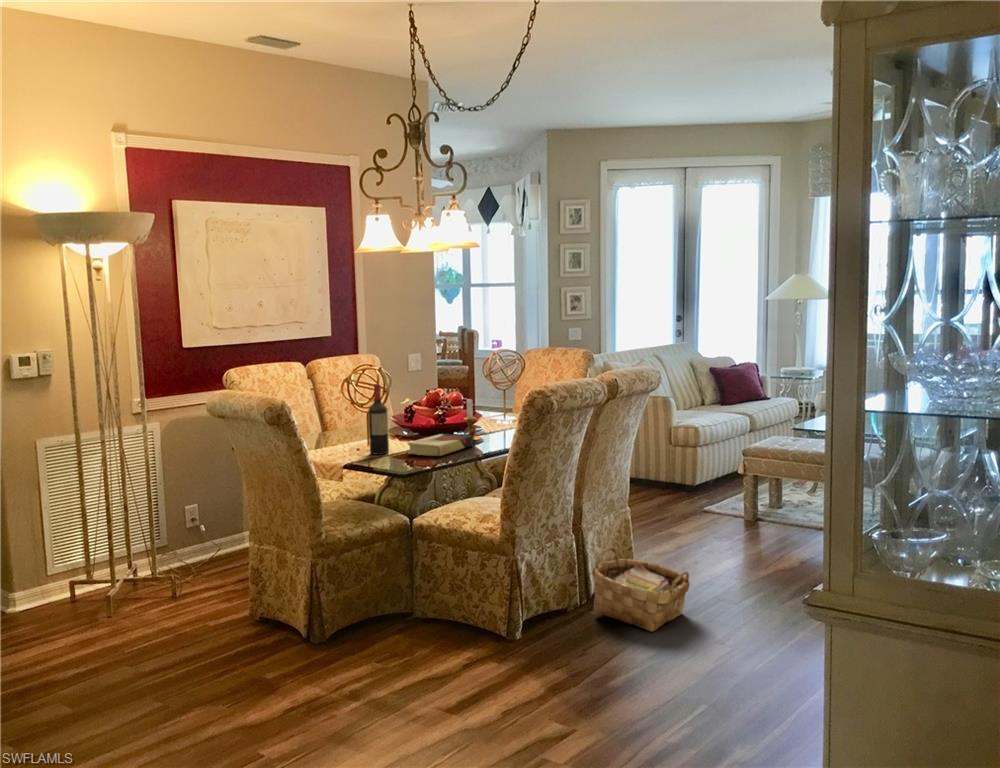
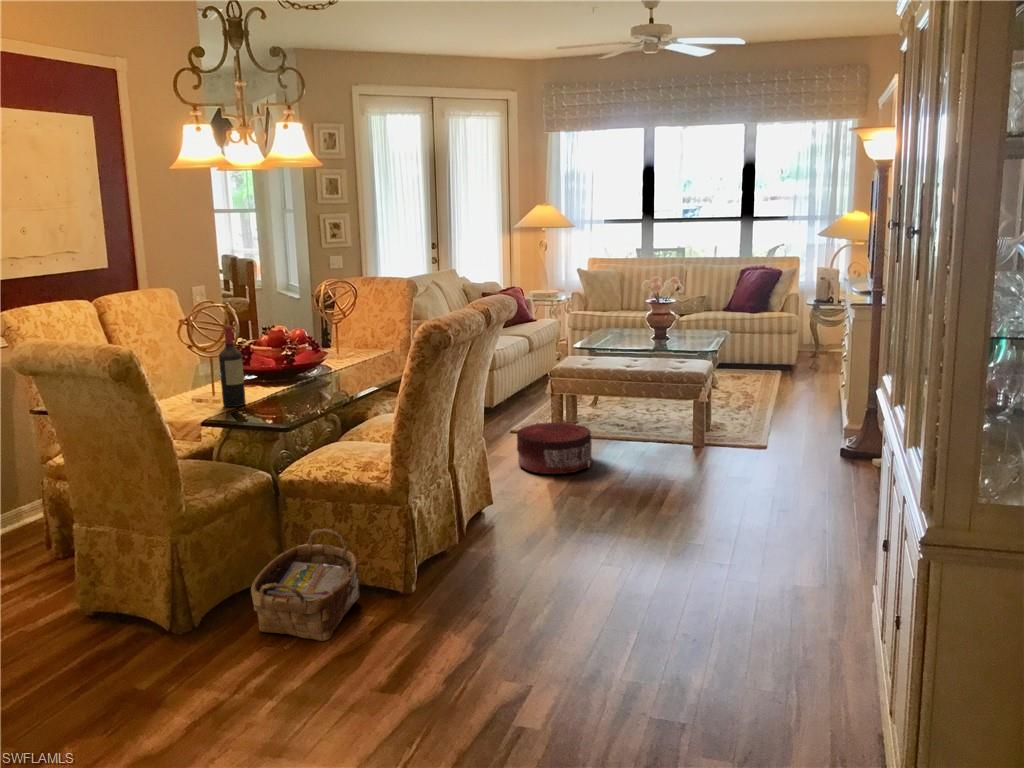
candlestick: present [464,399,482,440] -> none [313,338,340,383]
book: present [407,434,473,456] -> none [271,378,339,404]
pouf: none [690,502,776,557] -> present [517,422,592,474]
woven basket: present [592,546,690,632] -> present [251,529,360,641]

